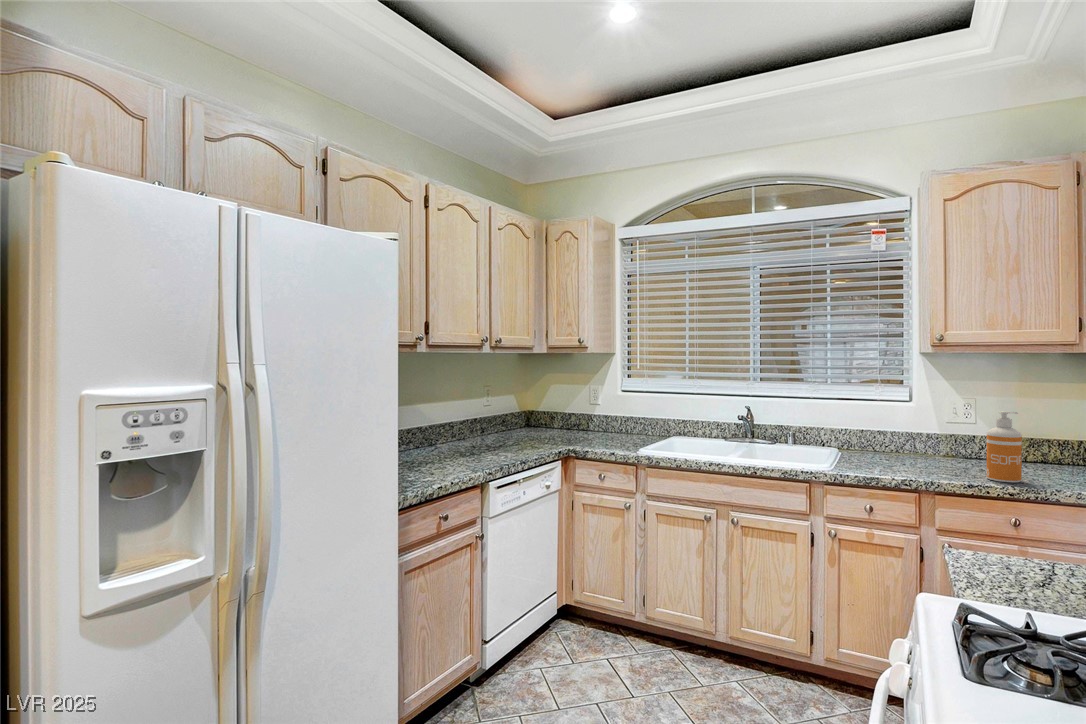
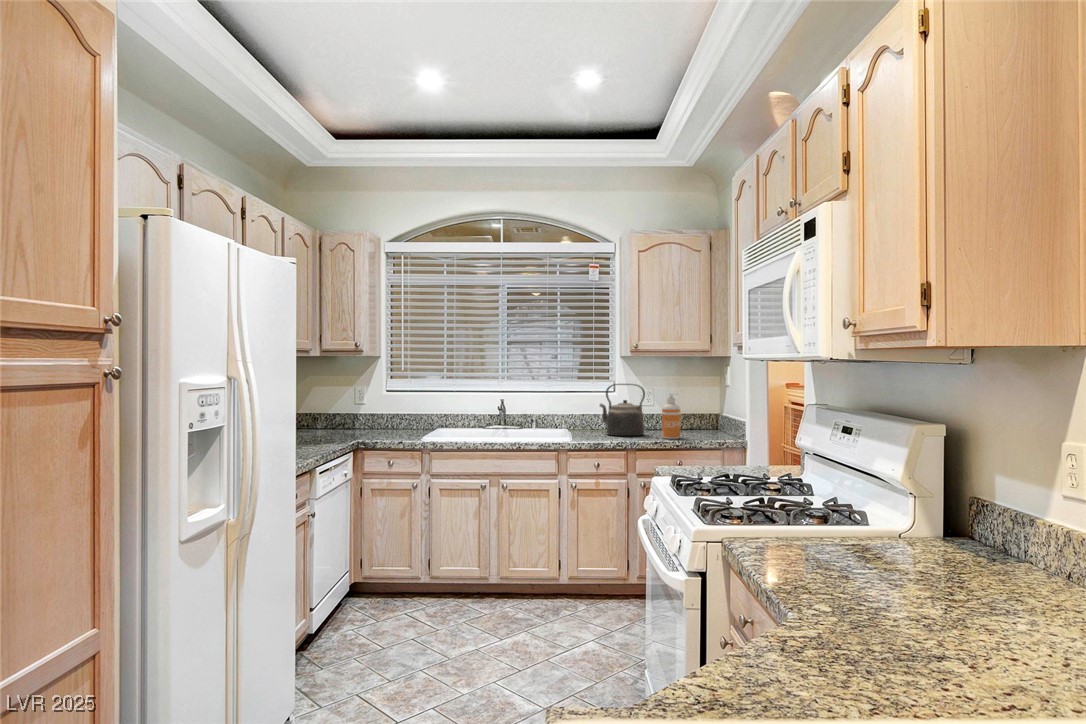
kettle: none [883,392,958,470] -> present [600,384,645,436]

